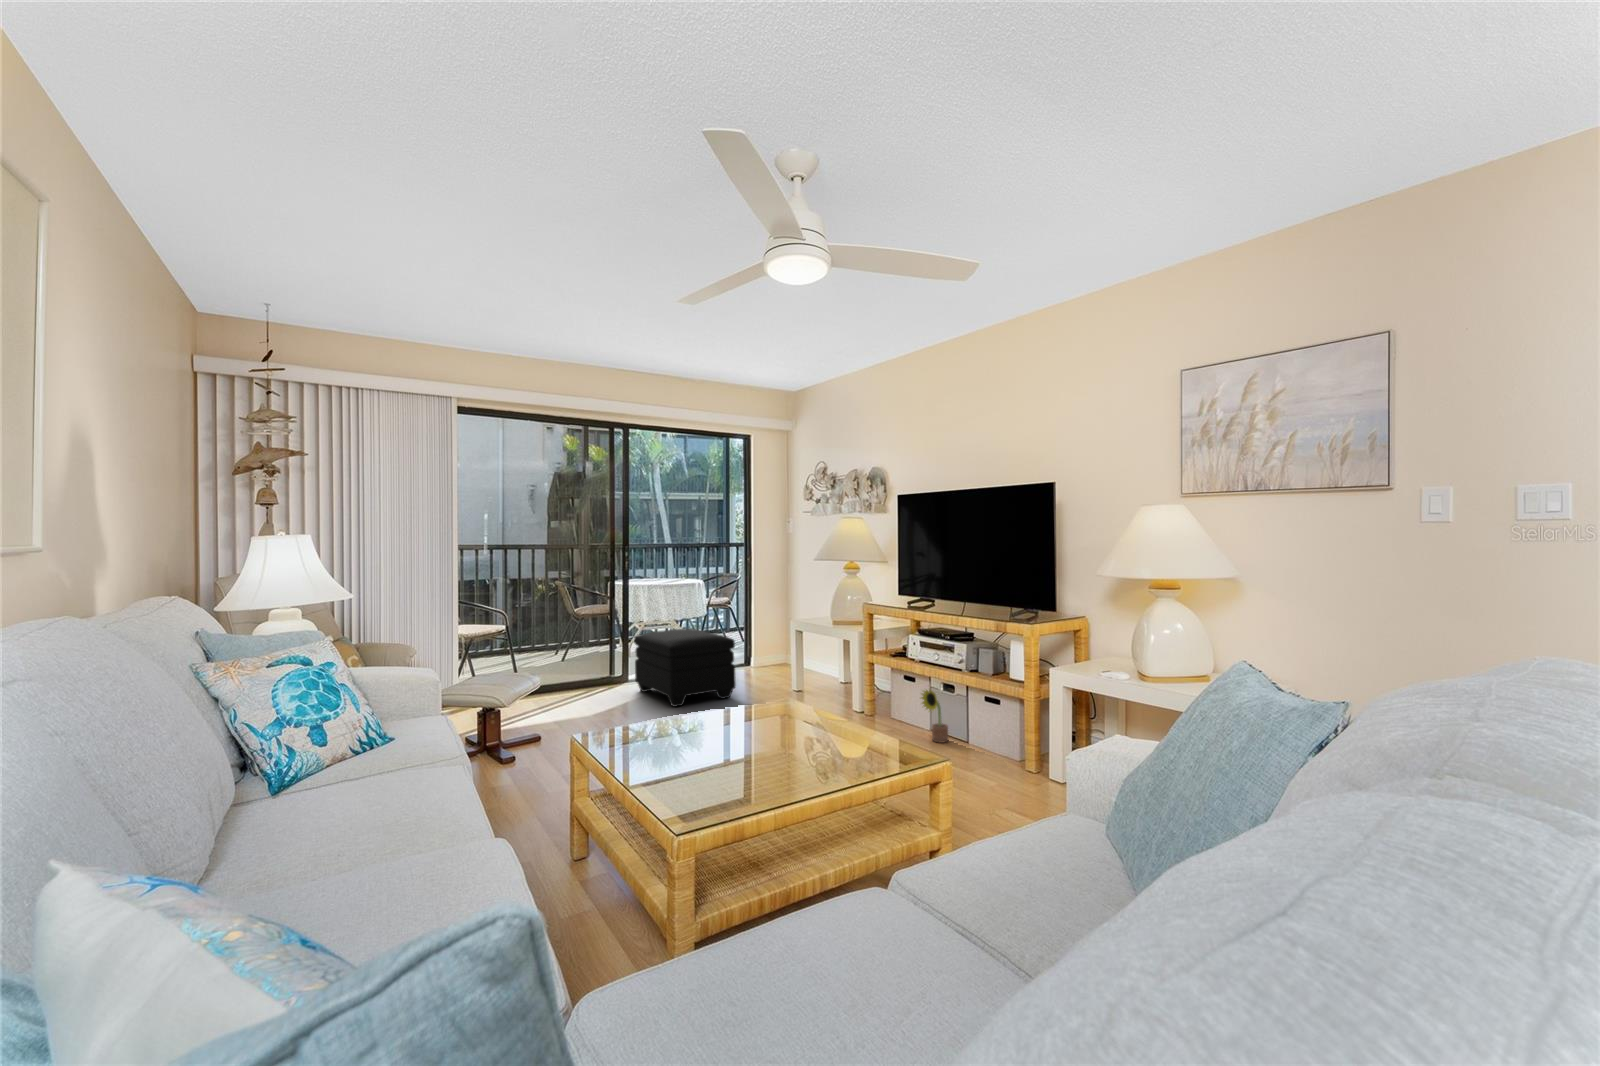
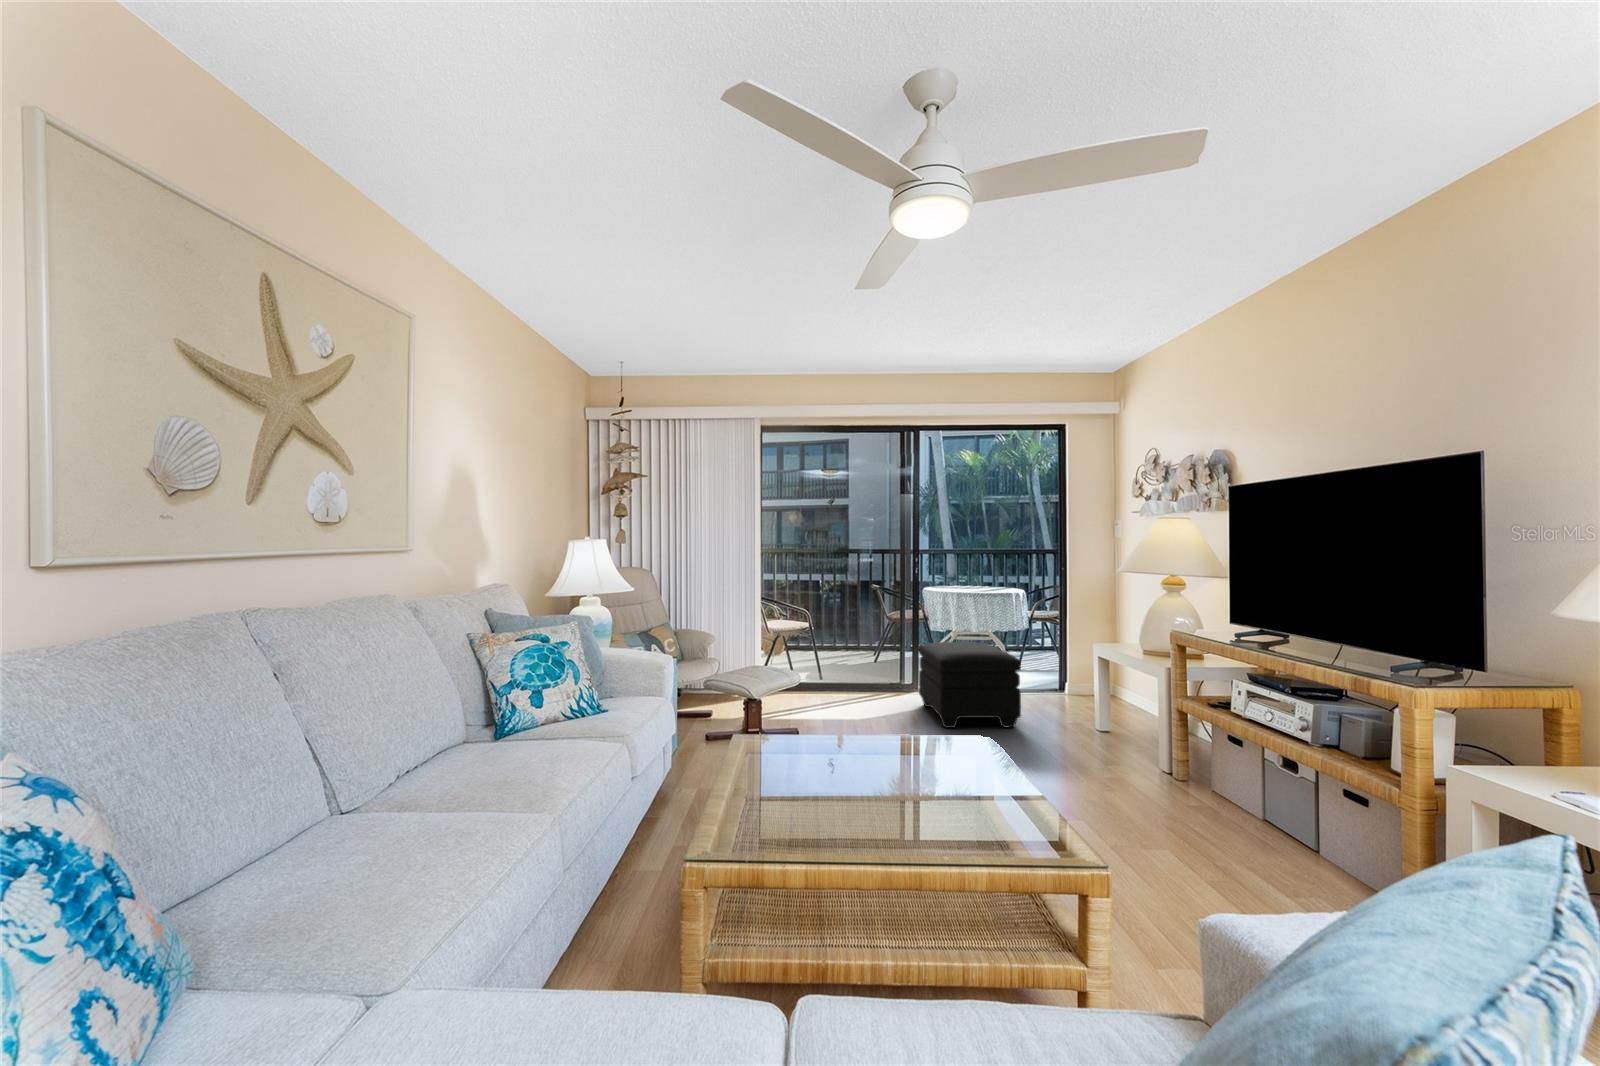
decorative plant: present [921,690,948,743] -> none [1231,754,1276,835]

